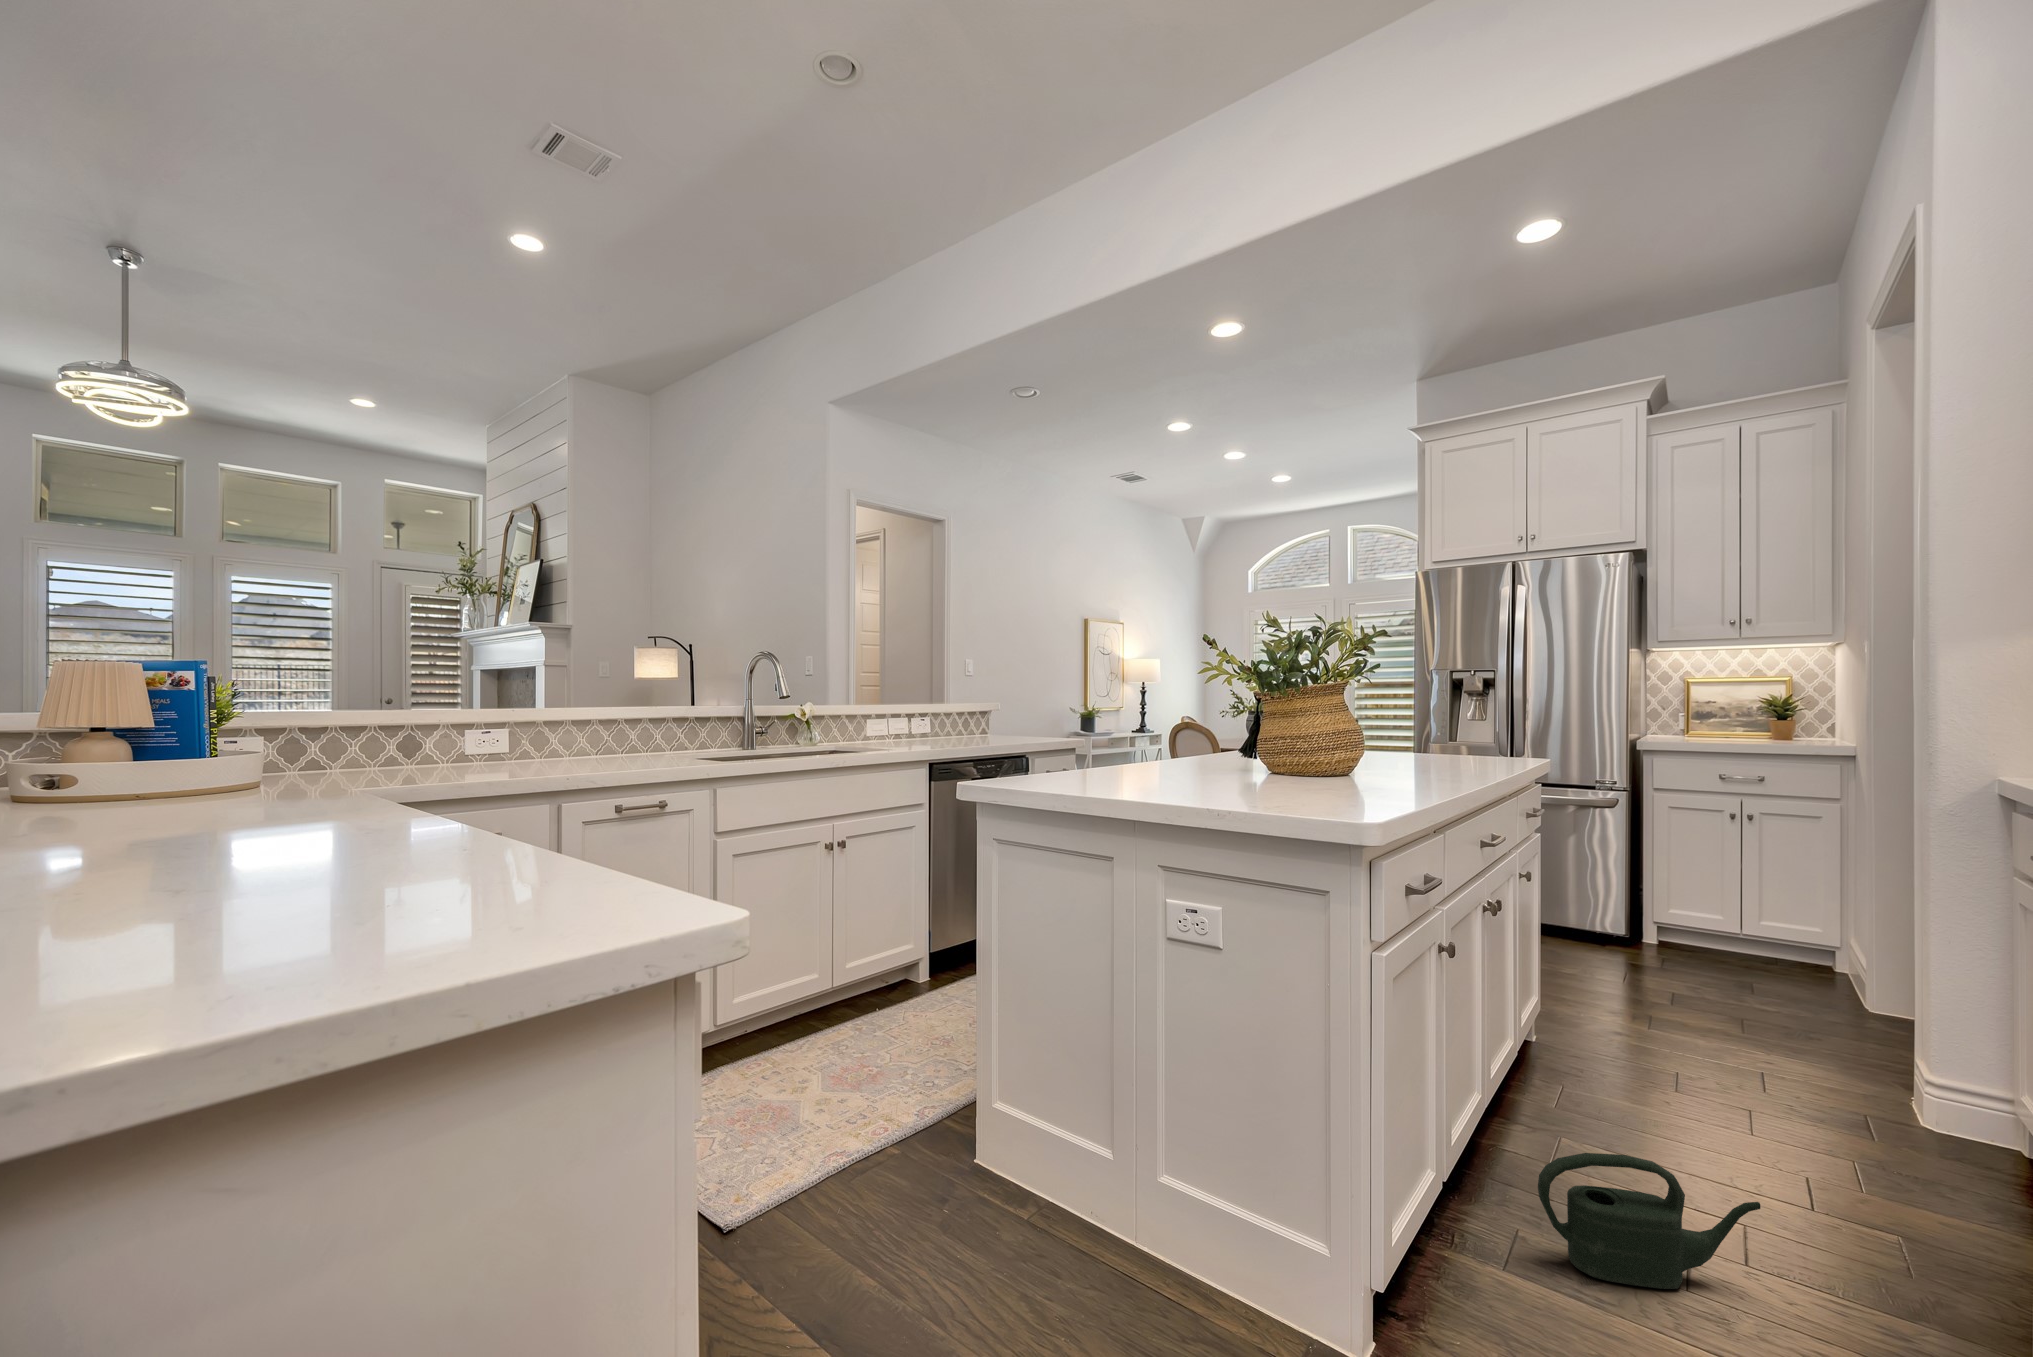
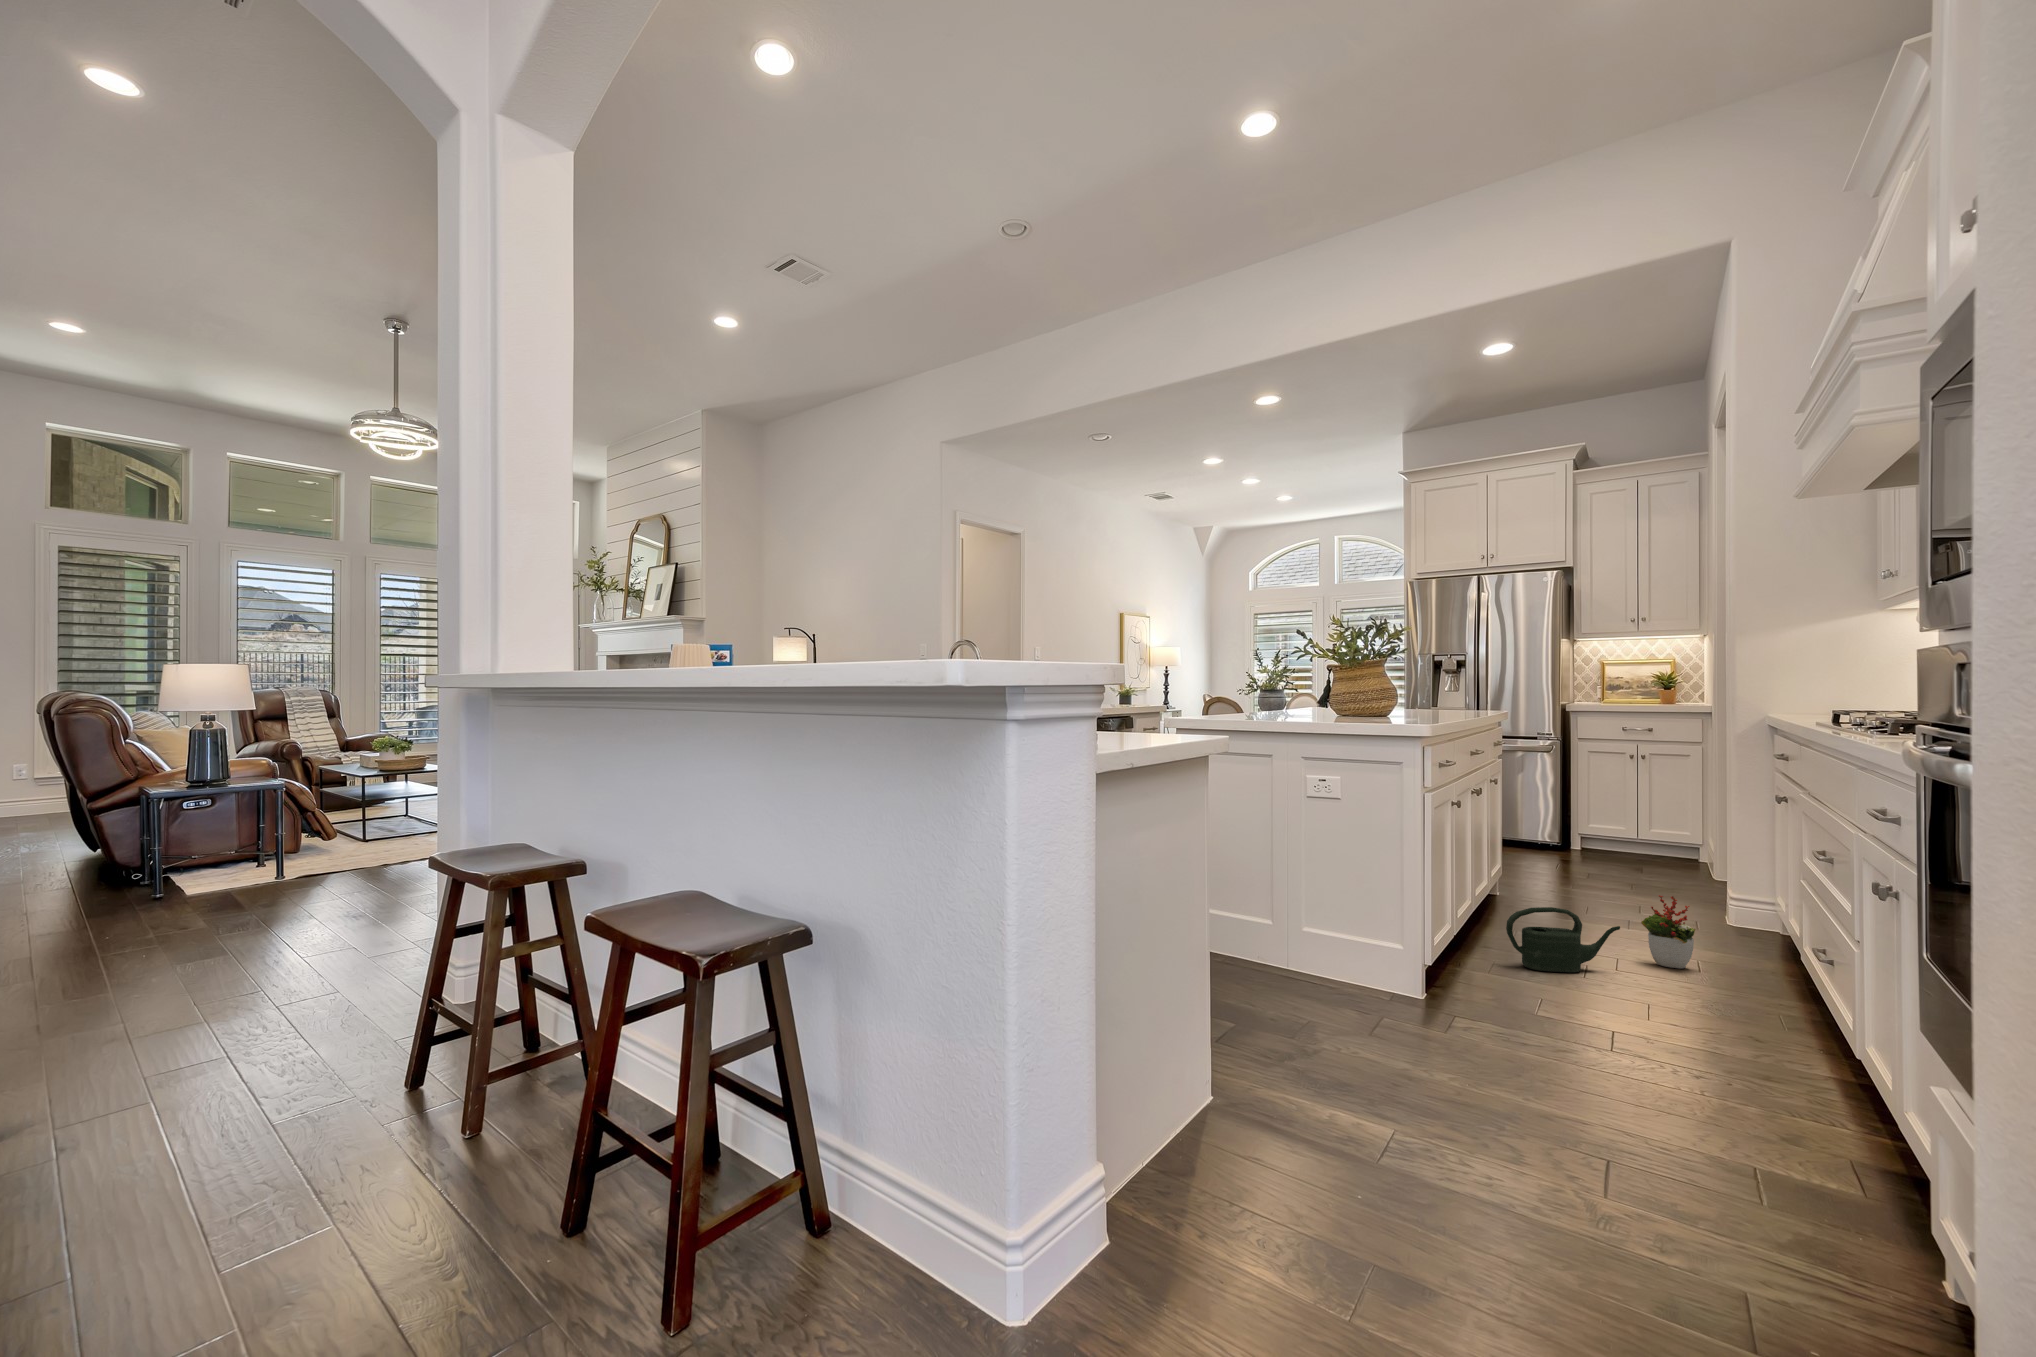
decorative plant: none [1797,1131,1911,1282] -> present [1641,895,1696,968]

